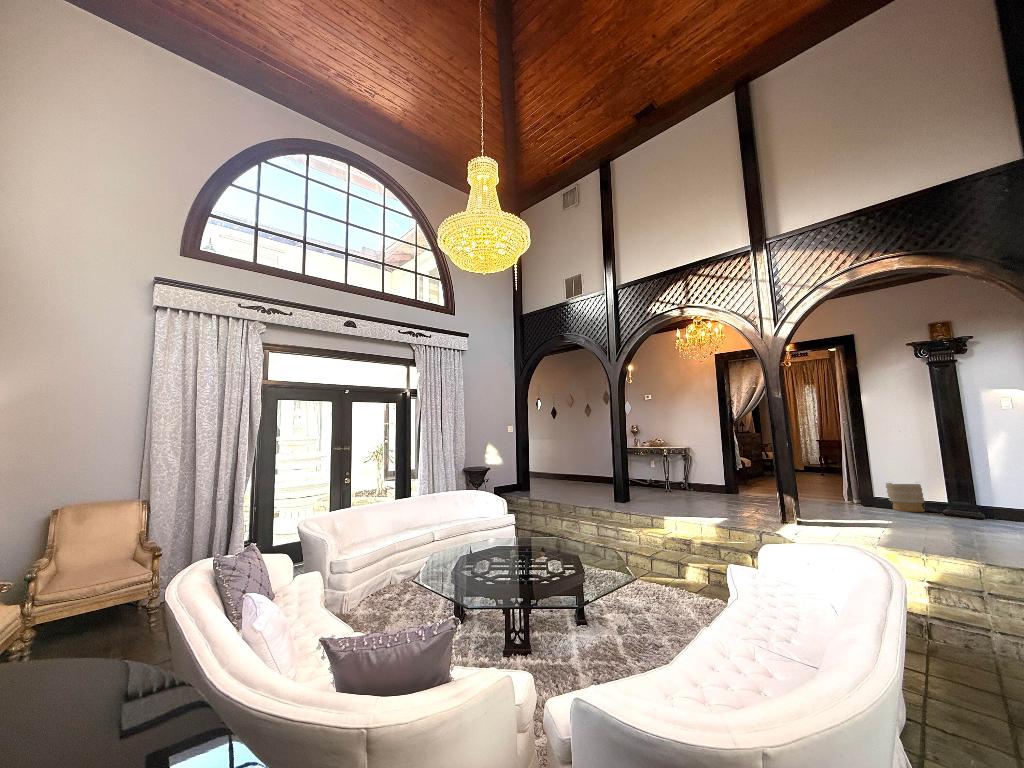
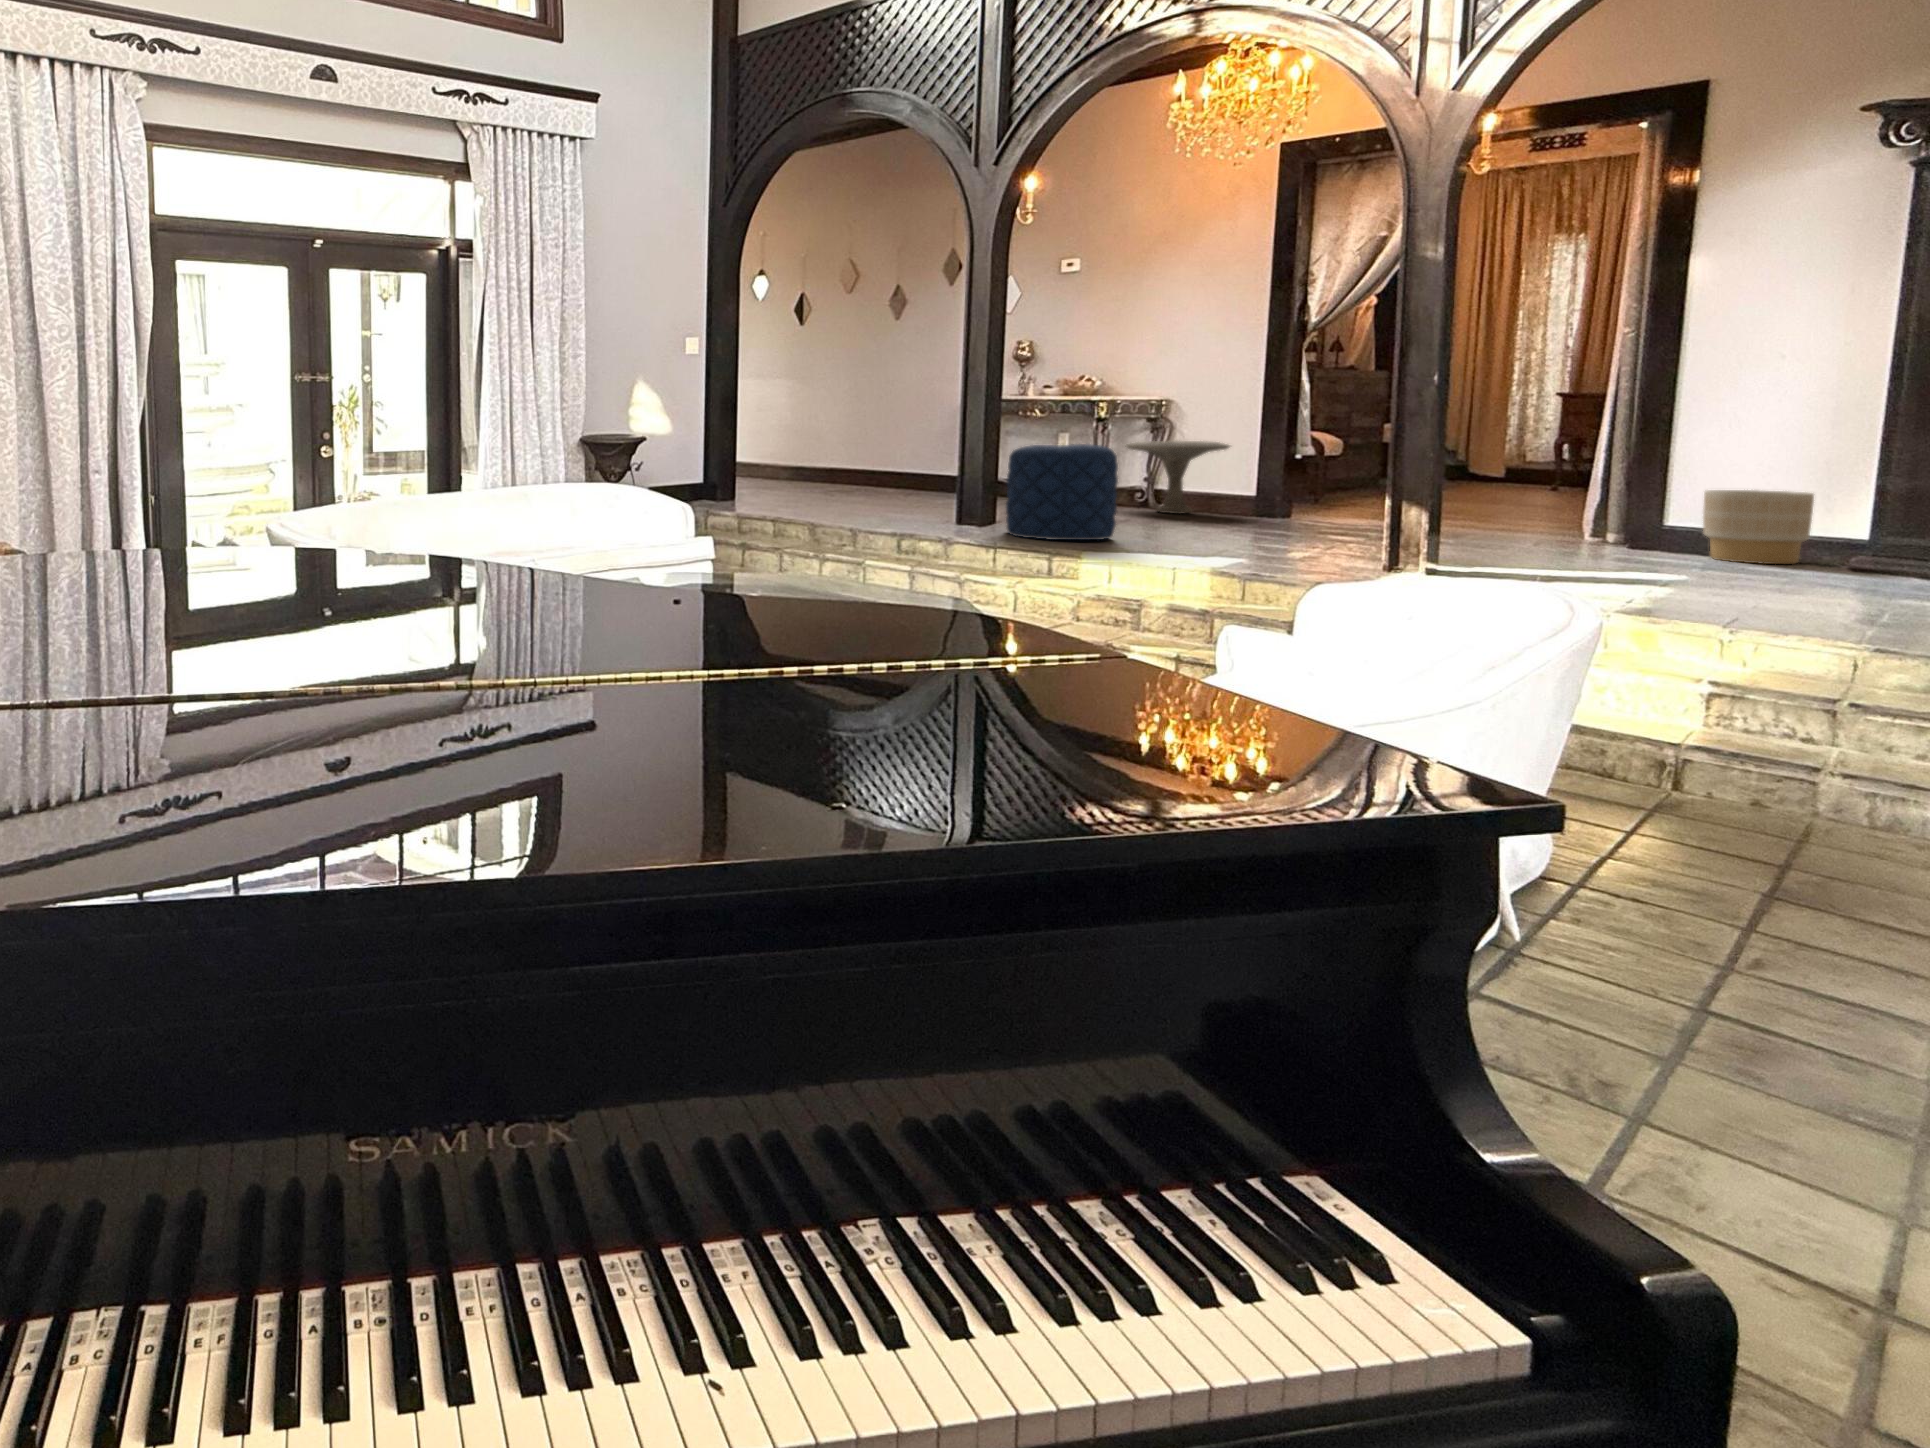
side table: none [676,462,715,491] -> present [1126,440,1230,514]
pouf: none [633,468,676,510] -> present [1006,444,1118,540]

